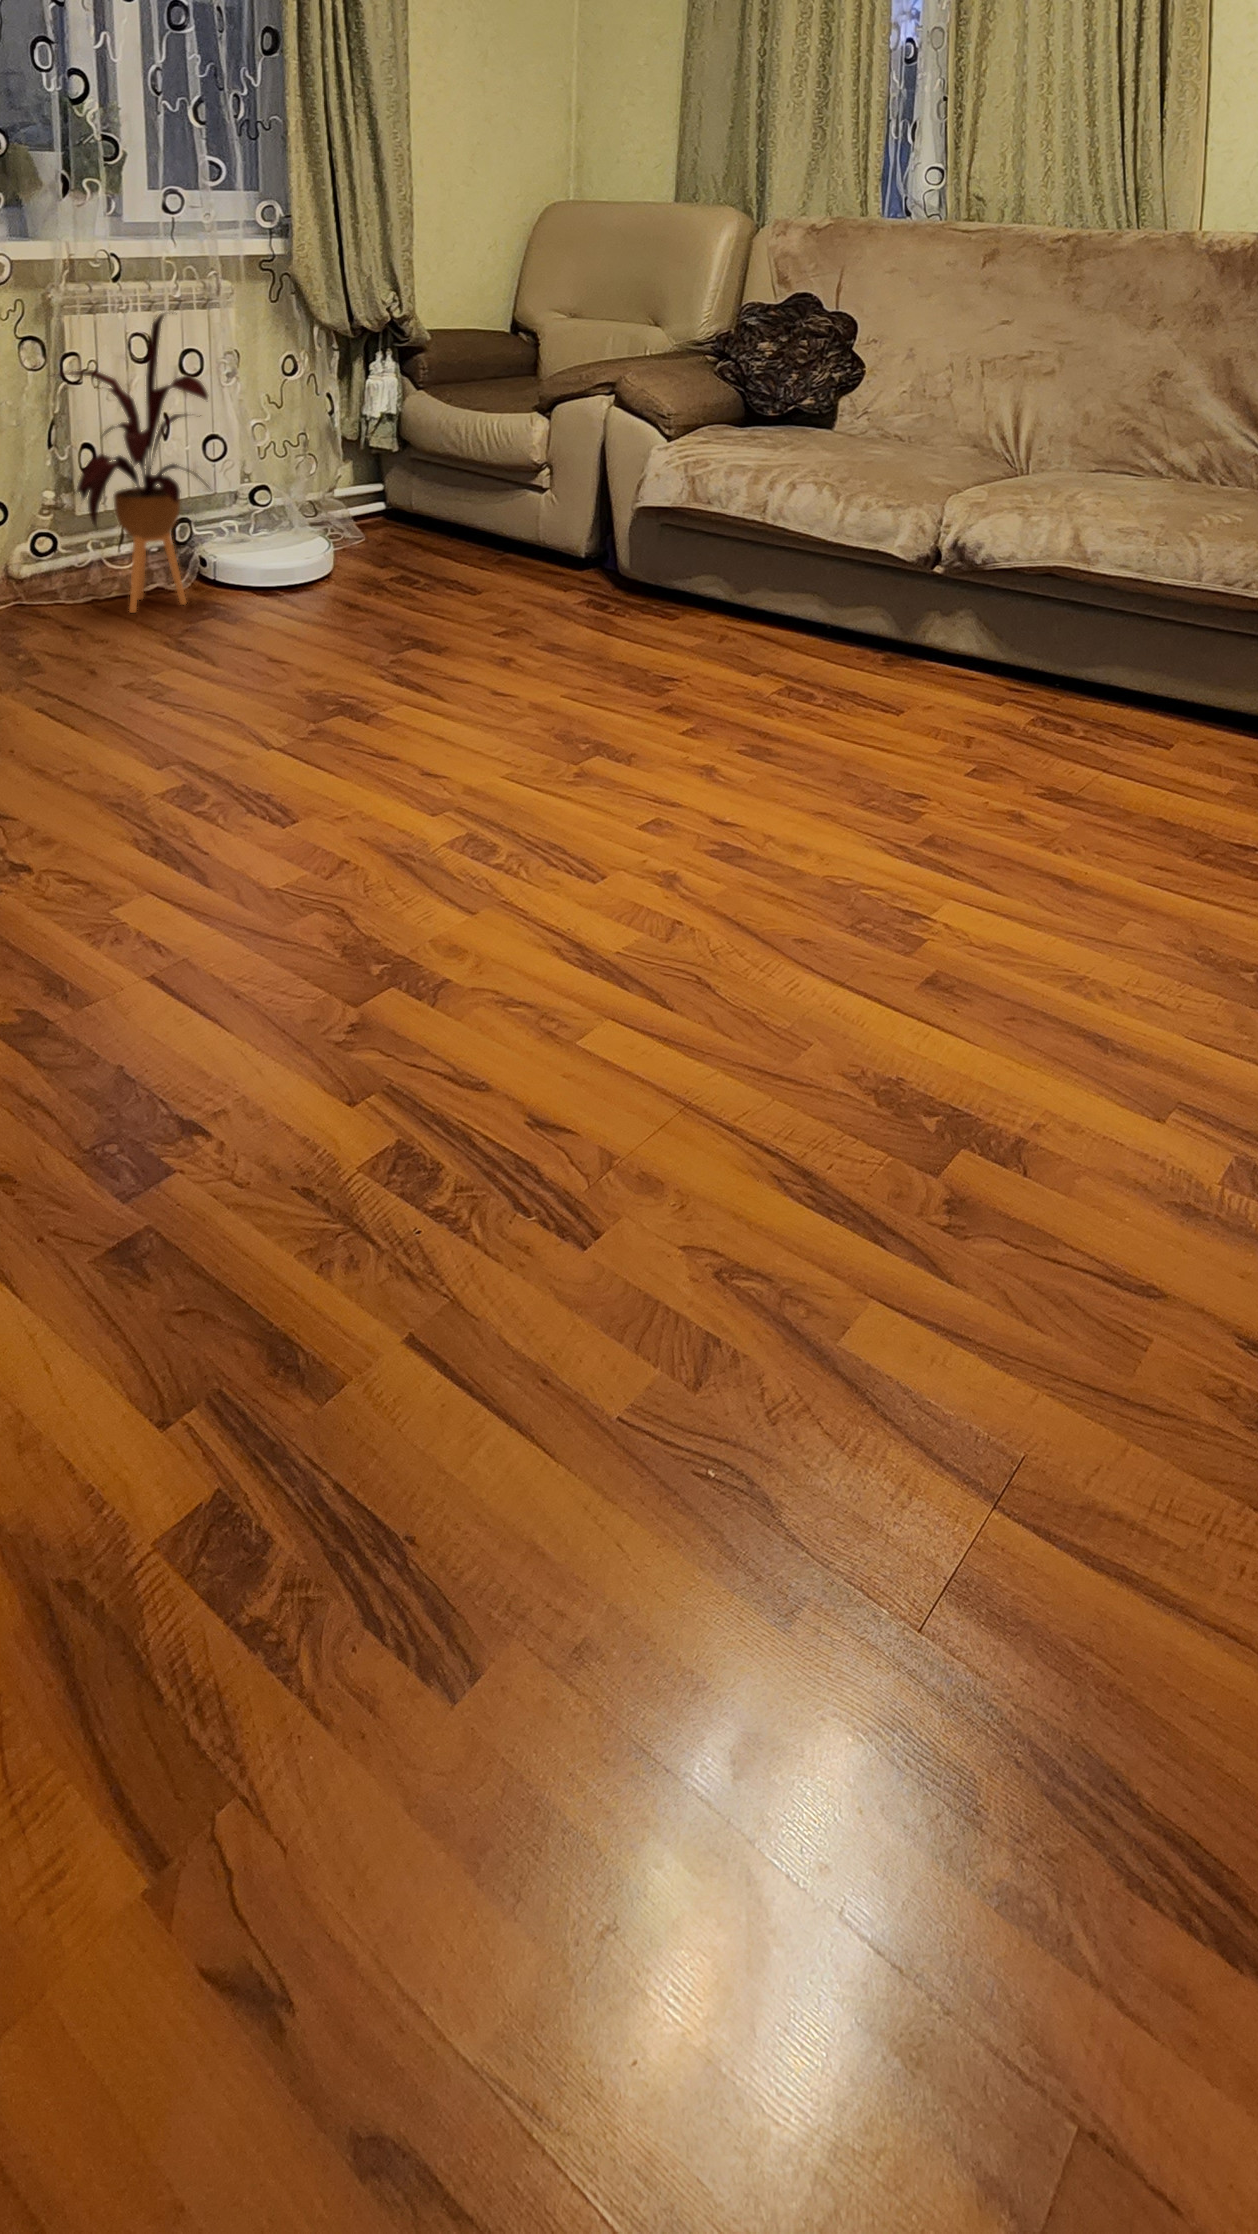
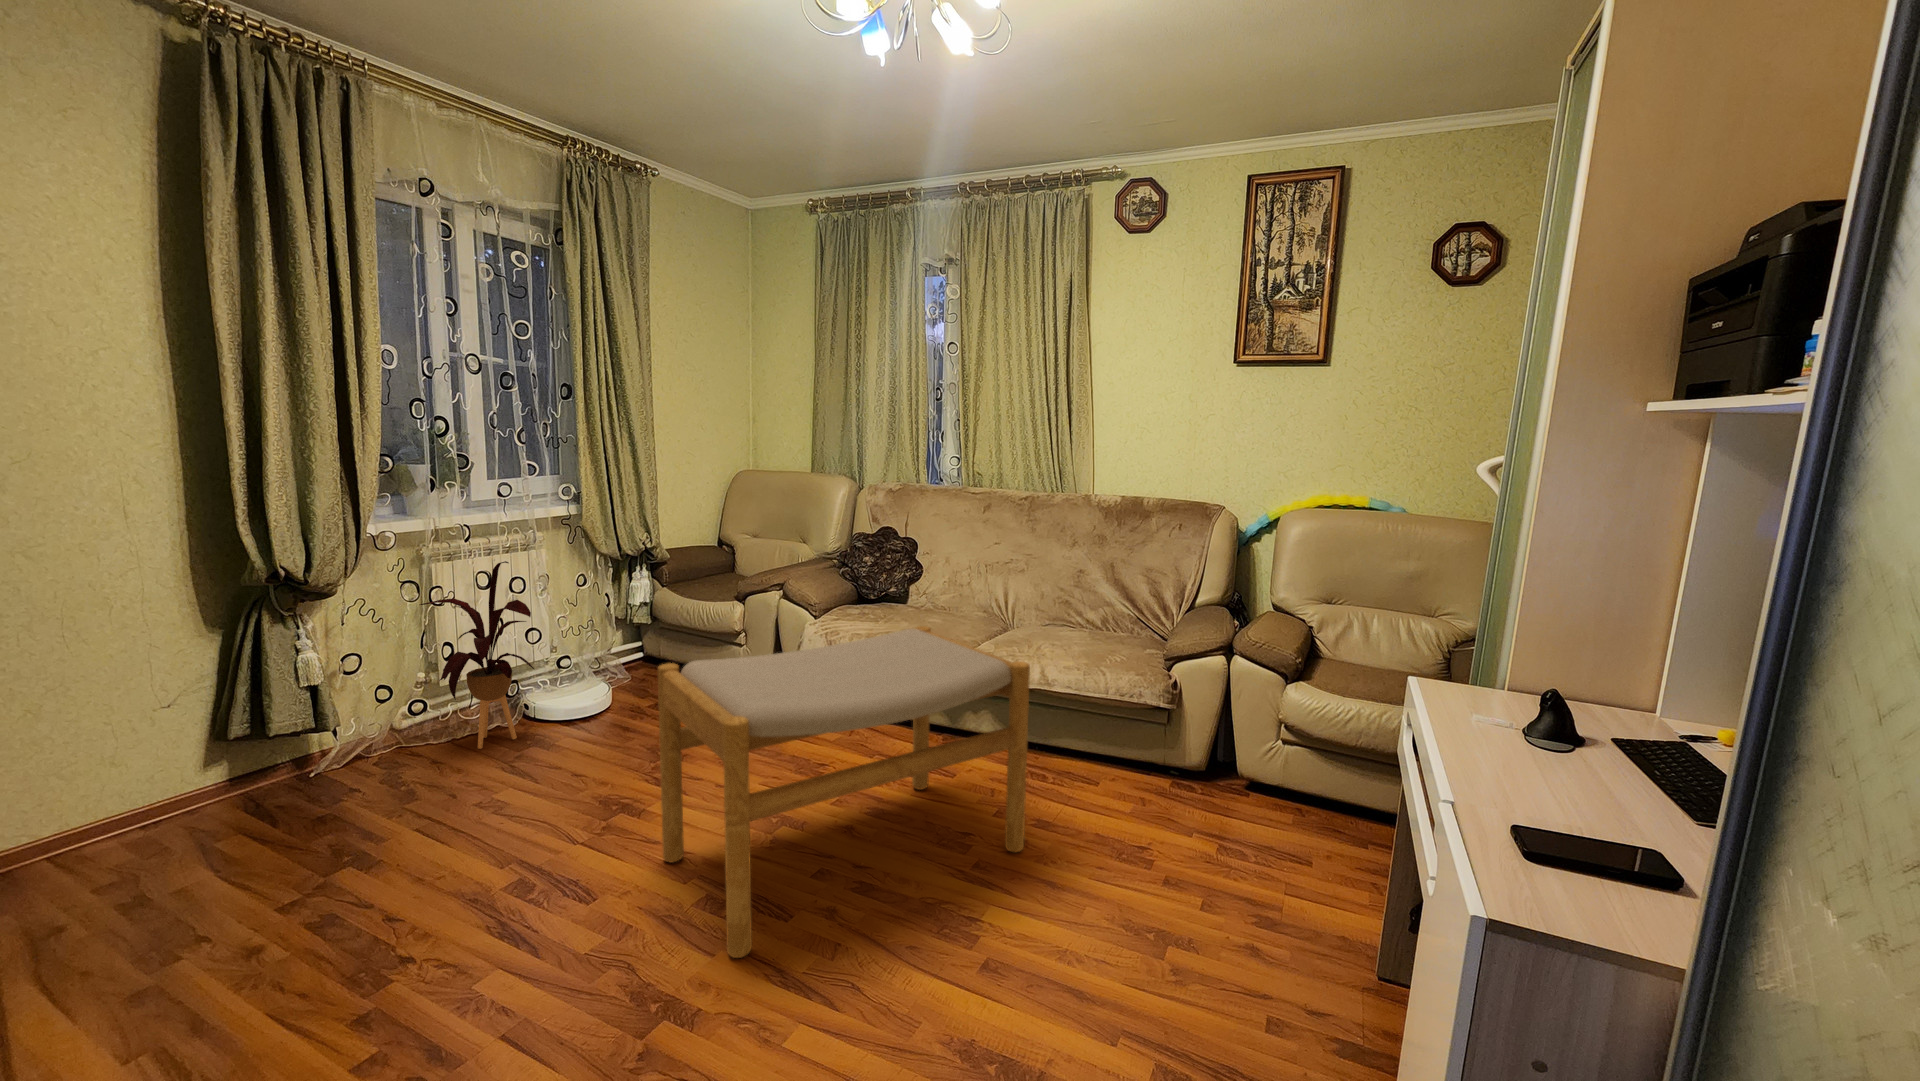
footstool: none [399,435,1051,923] -> present [658,626,1030,958]

